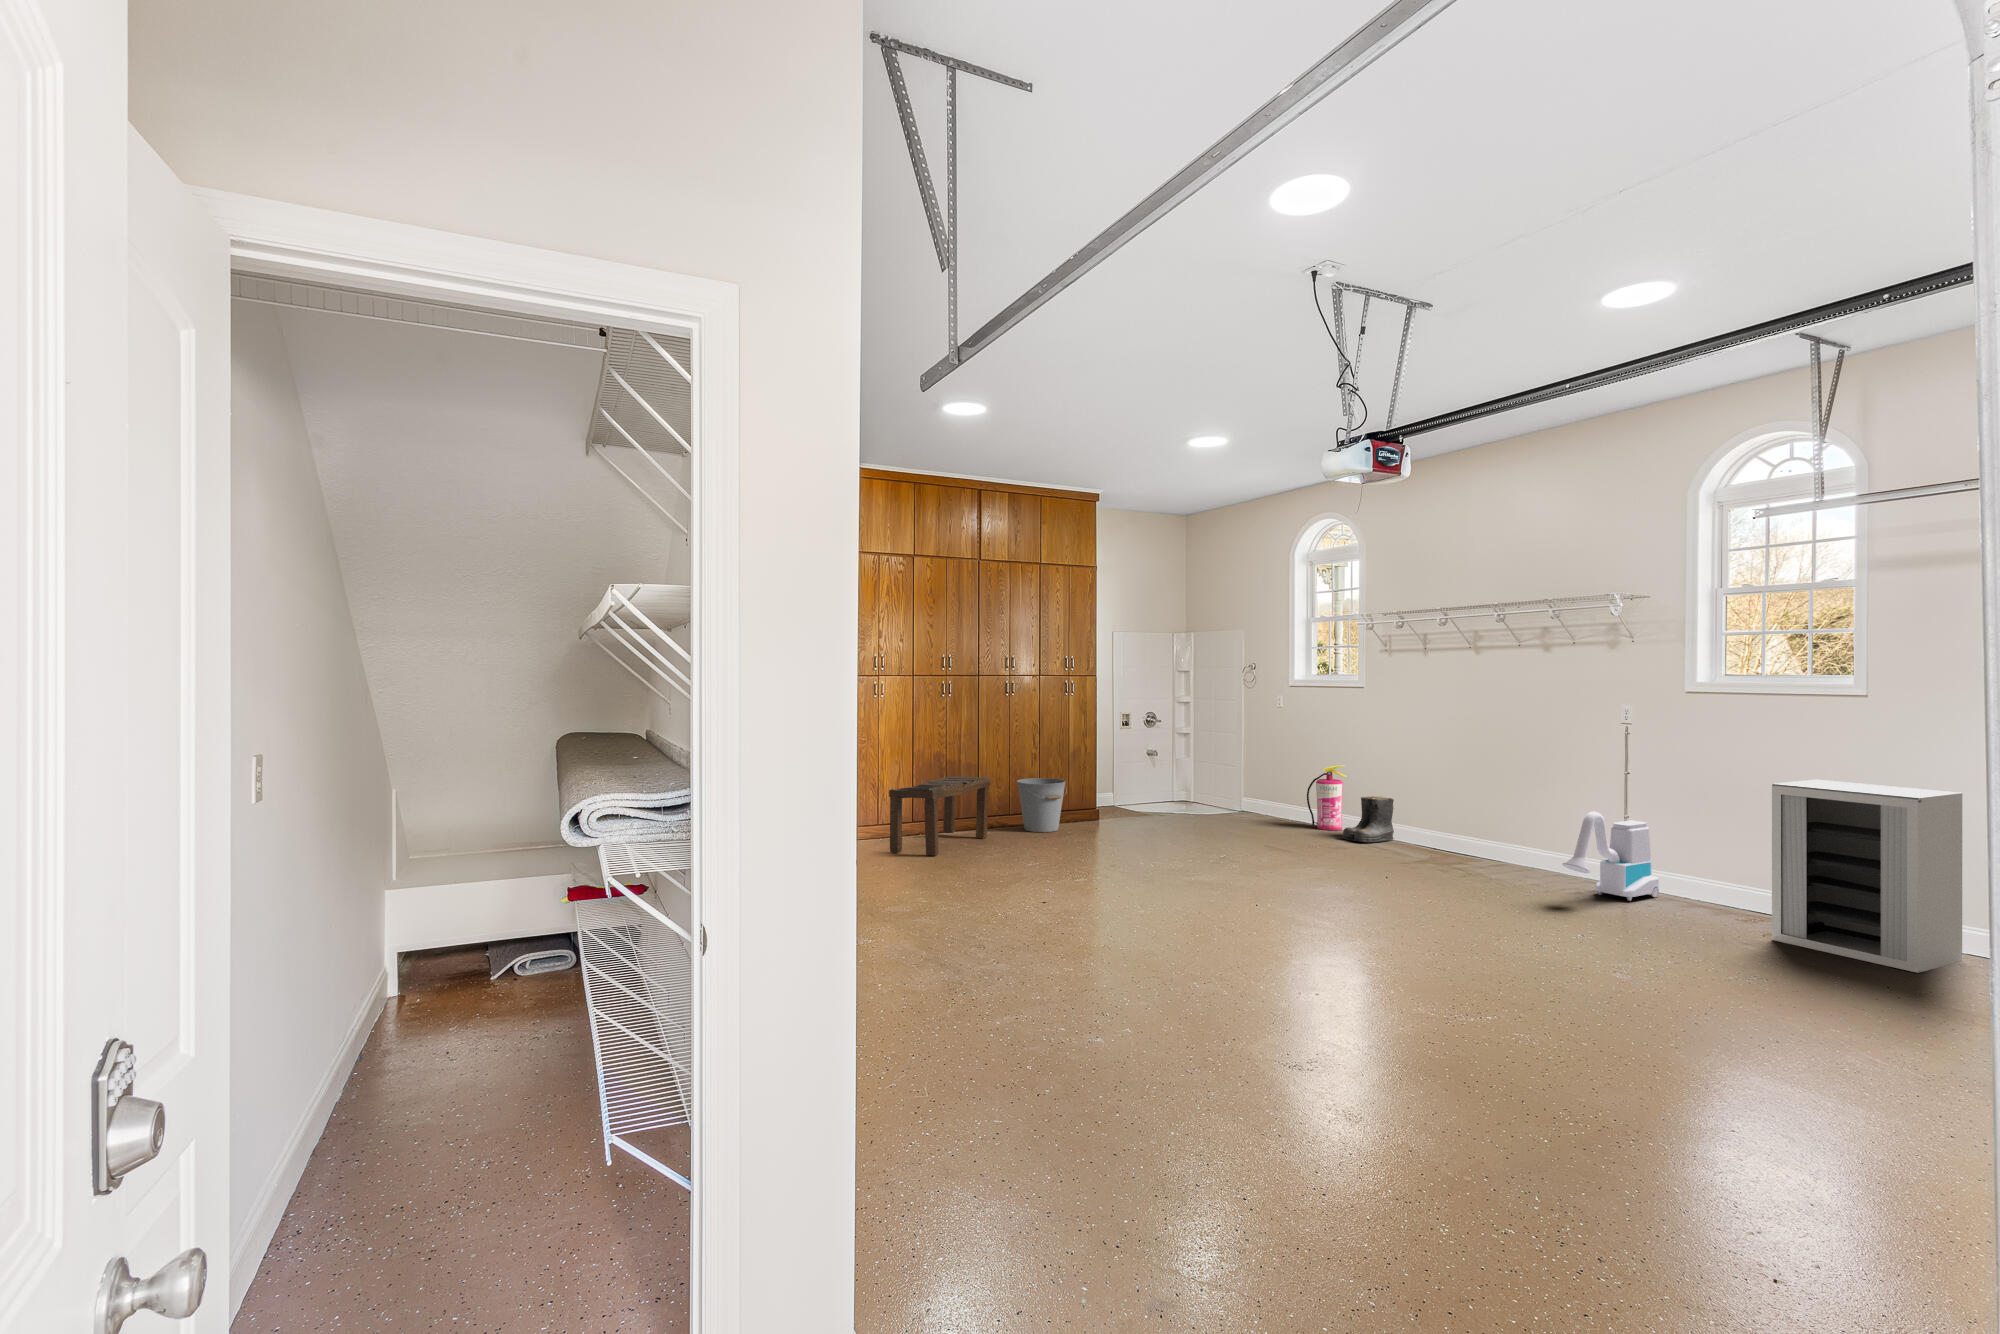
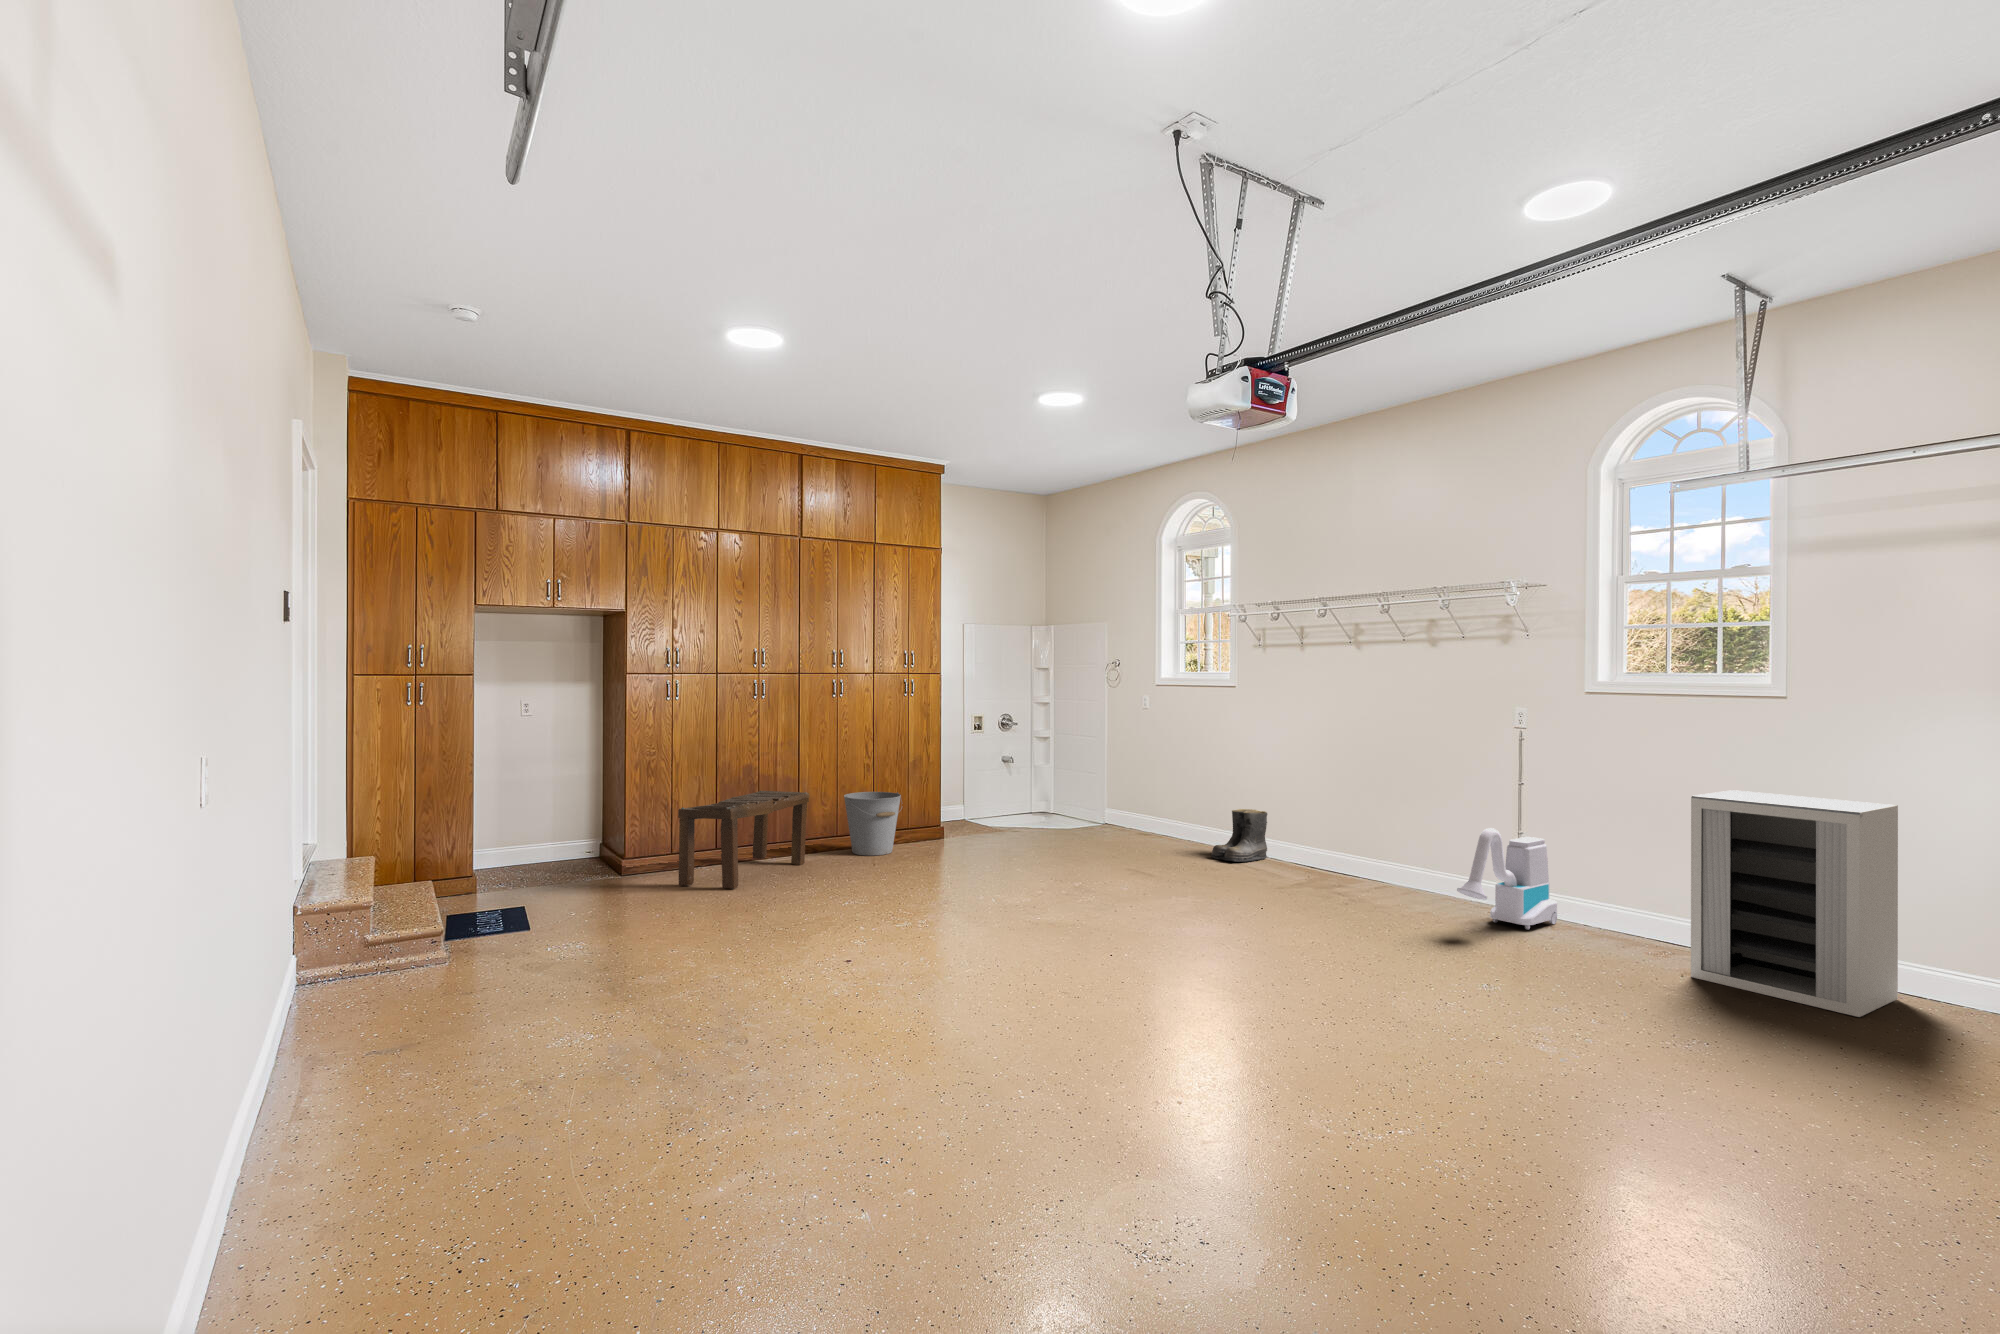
fire extinguisher: present [1307,765,1346,830] -> none [1173,775,1217,848]

